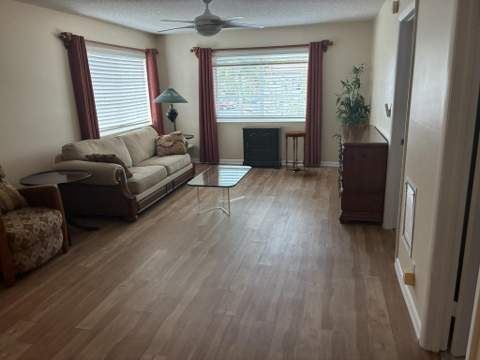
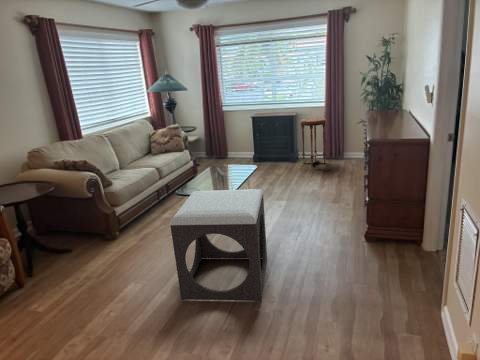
footstool: none [198,177,265,259] -> present [170,189,267,301]

